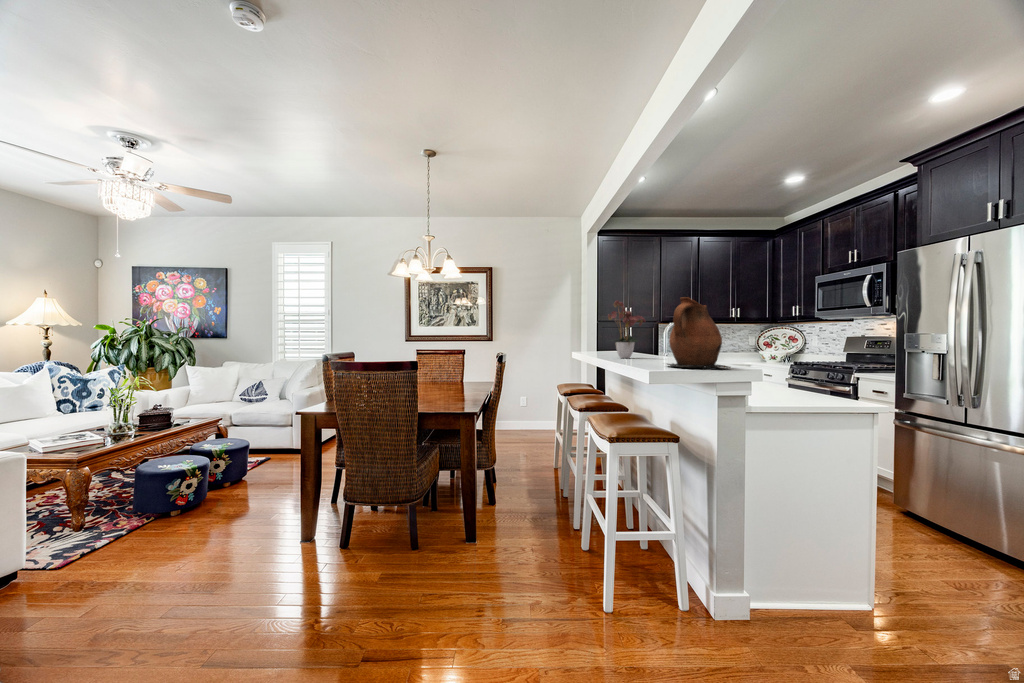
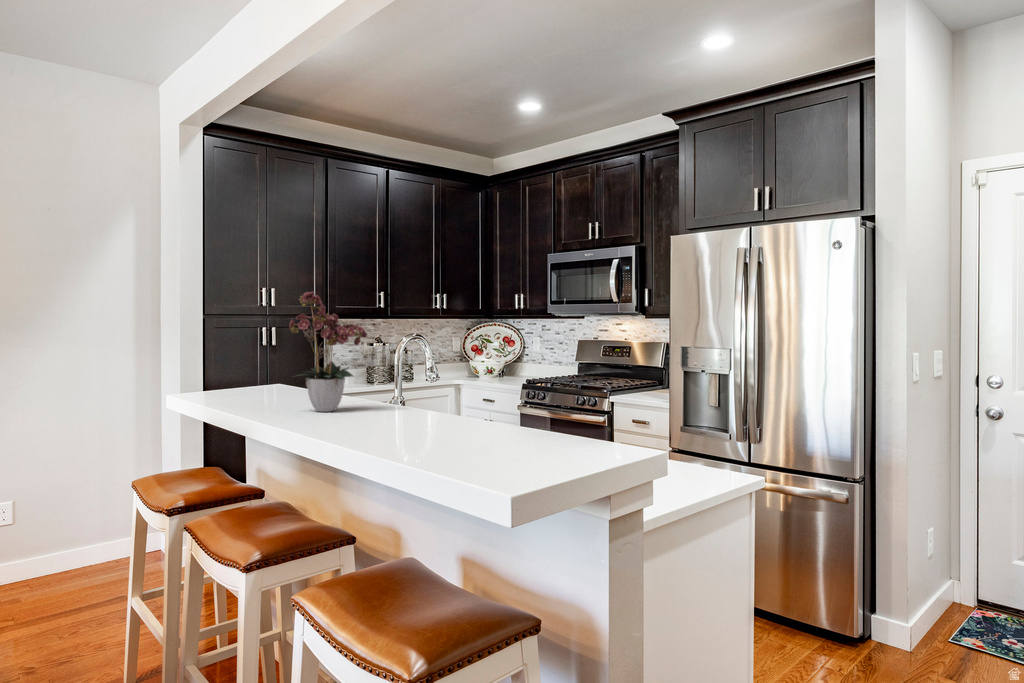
ceramic pitcher: present [667,297,730,368] -> none [455,307,585,454]

